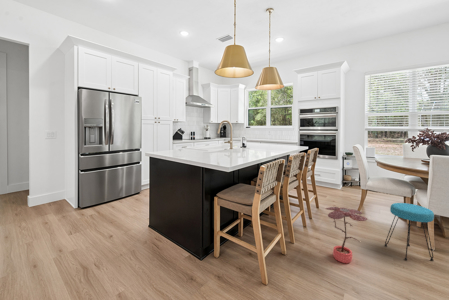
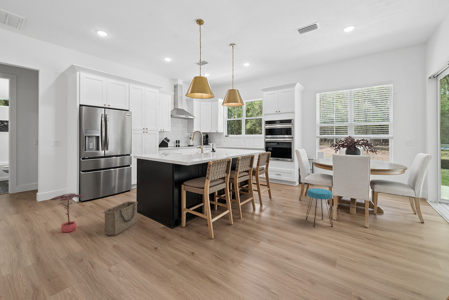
potted plant: present [326,207,367,263] -> present [50,193,85,232]
basket: none [107,215,153,268] -> present [103,201,138,235]

